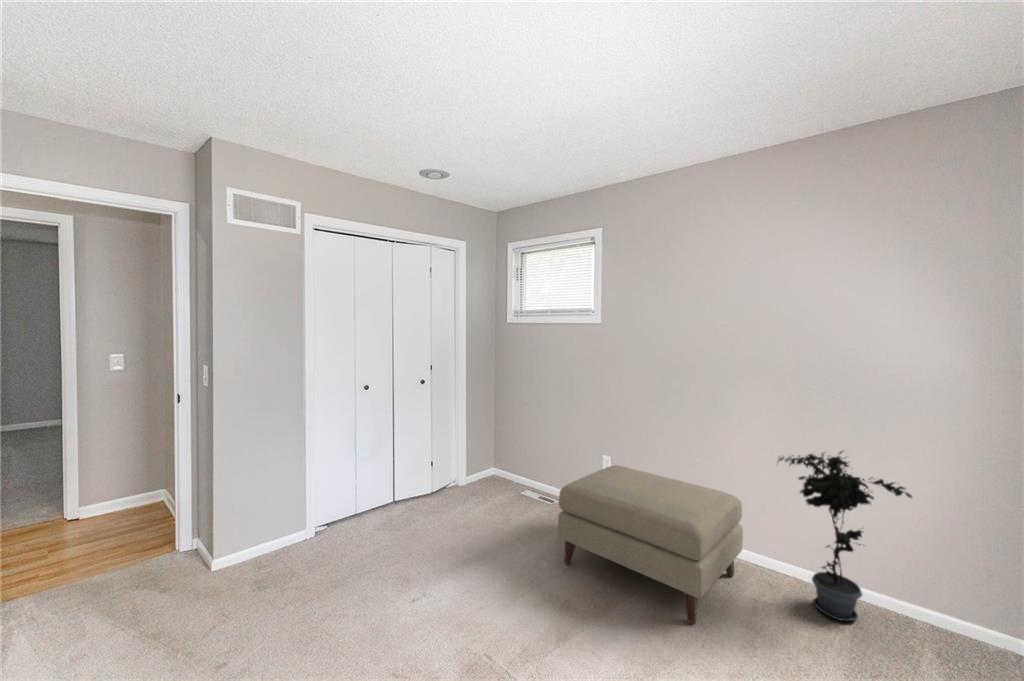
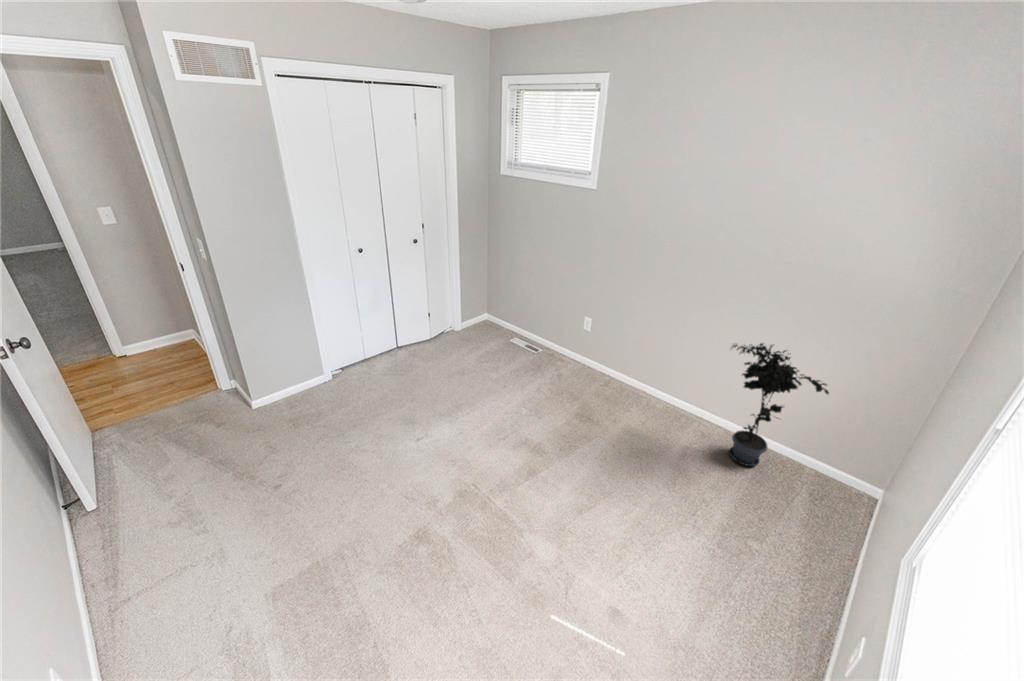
ottoman: present [558,465,743,624] -> none [536,332,692,465]

